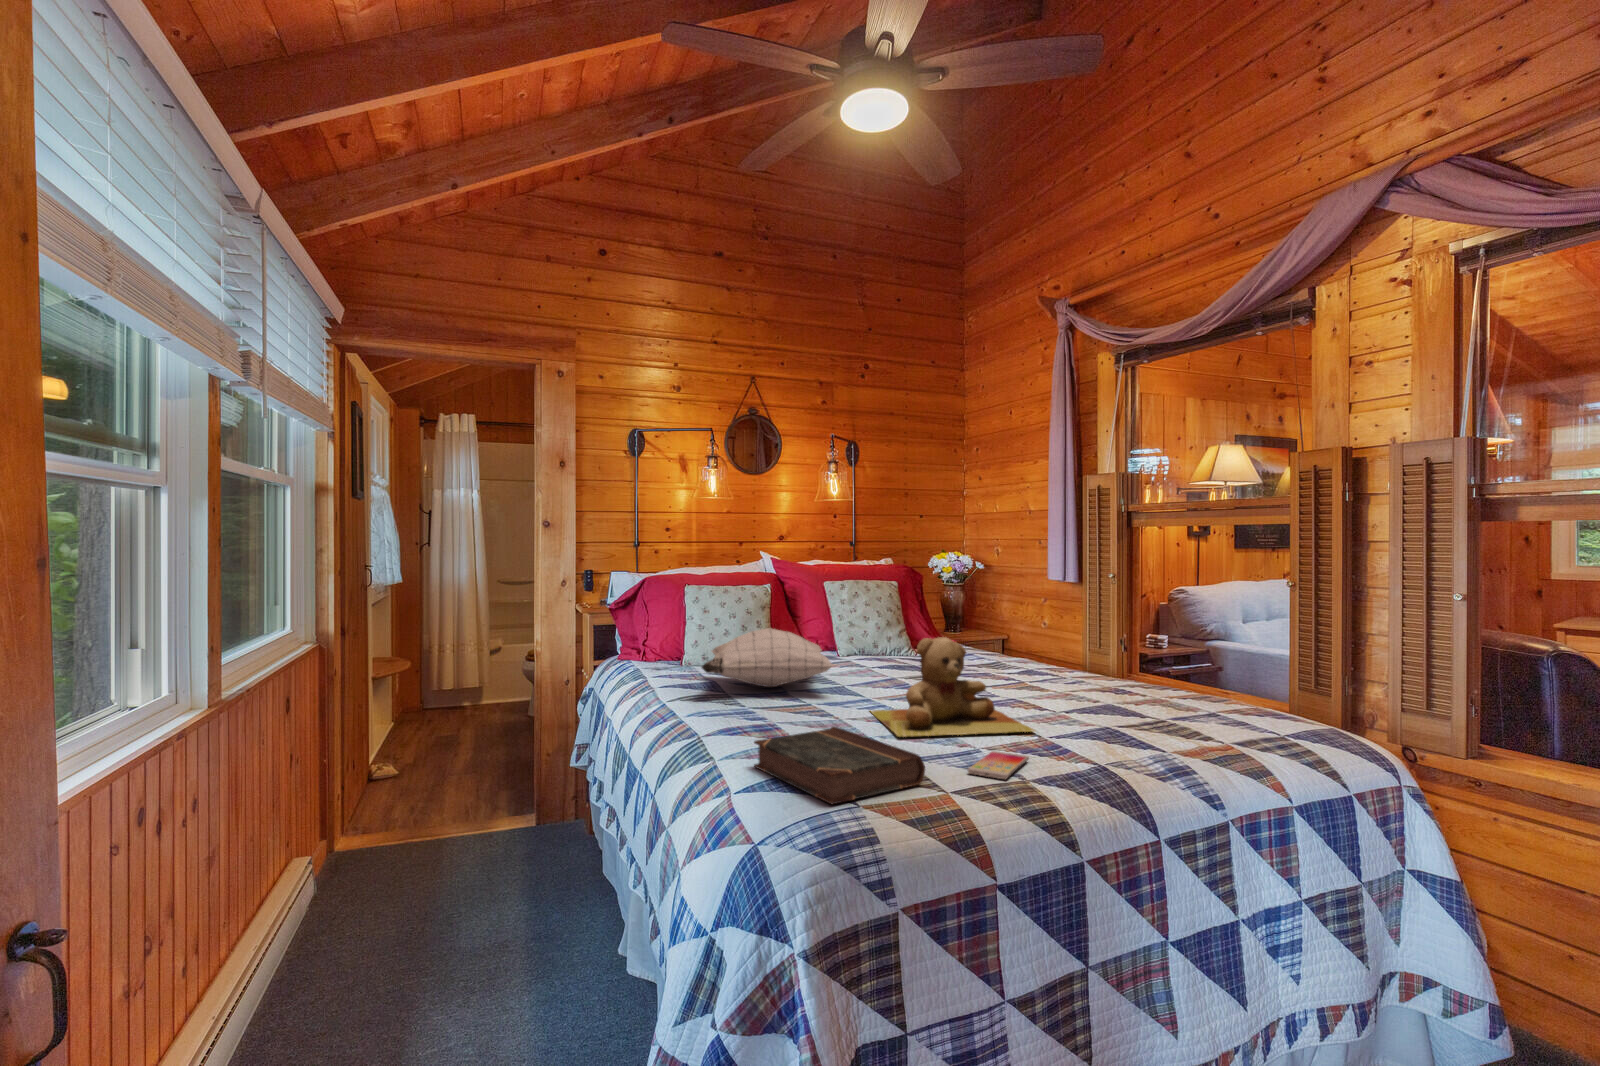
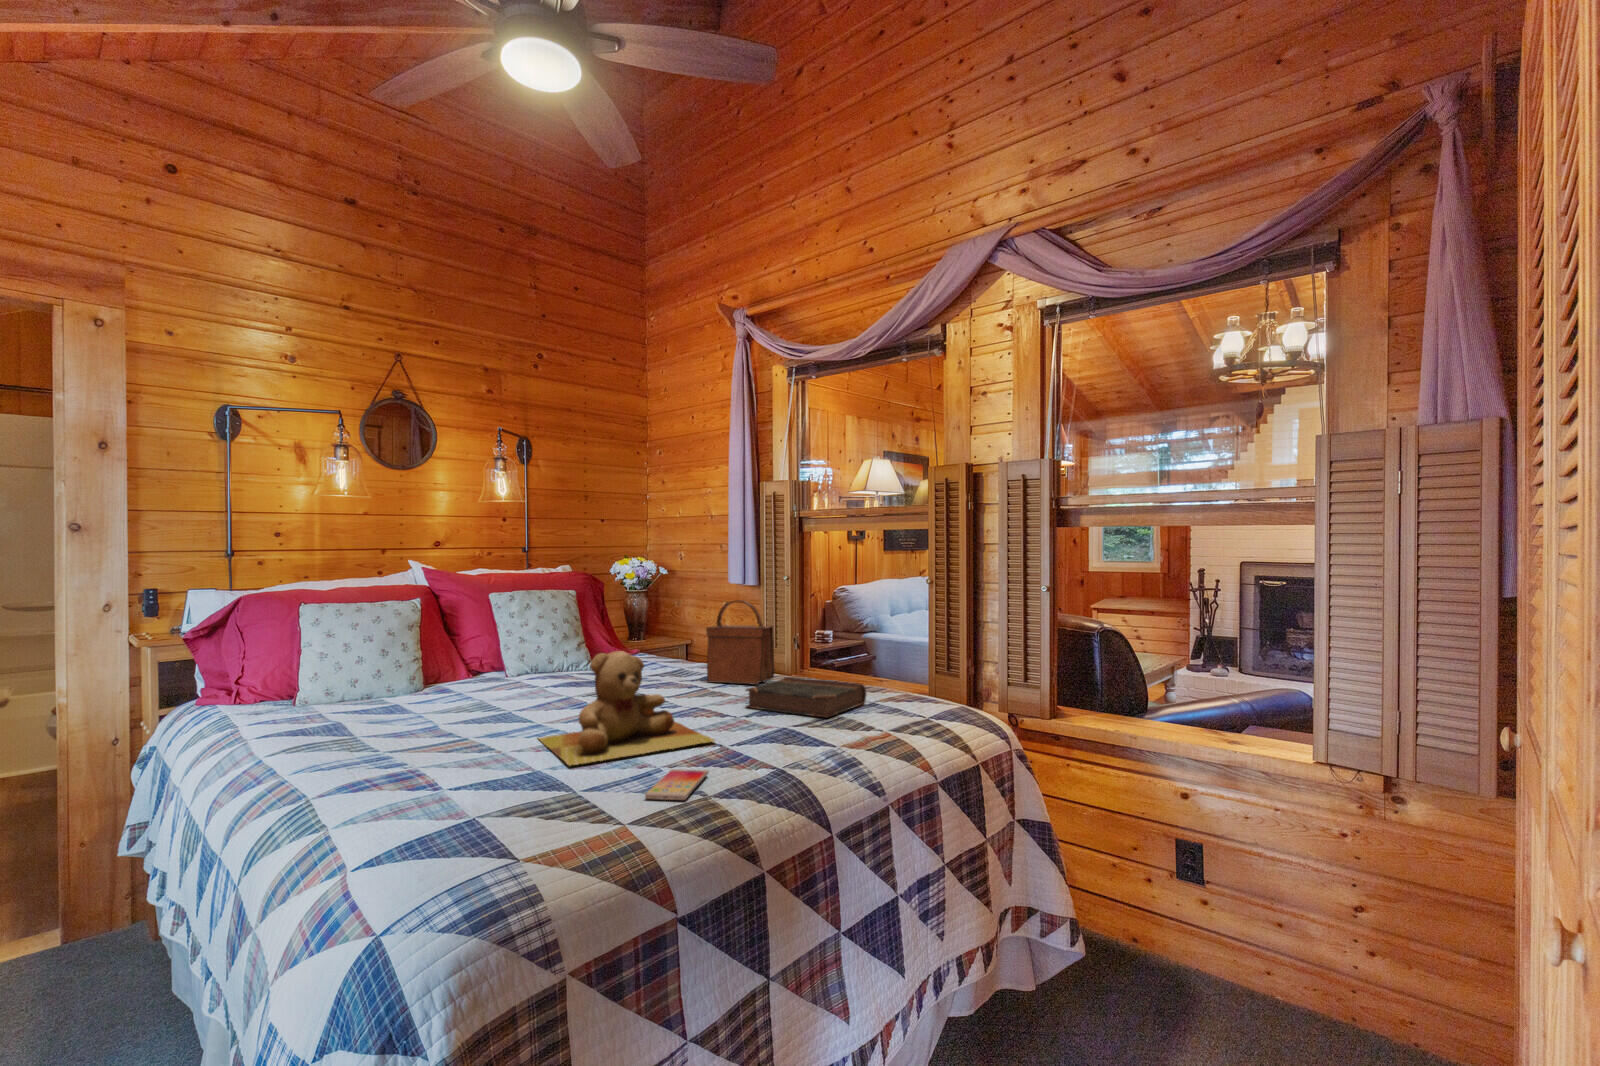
handbag: none [1027,596,1100,683] -> present [706,600,775,685]
pillow: present [702,628,832,687] -> none [319,653,495,722]
book: present [754,727,925,804] -> present [746,677,866,718]

